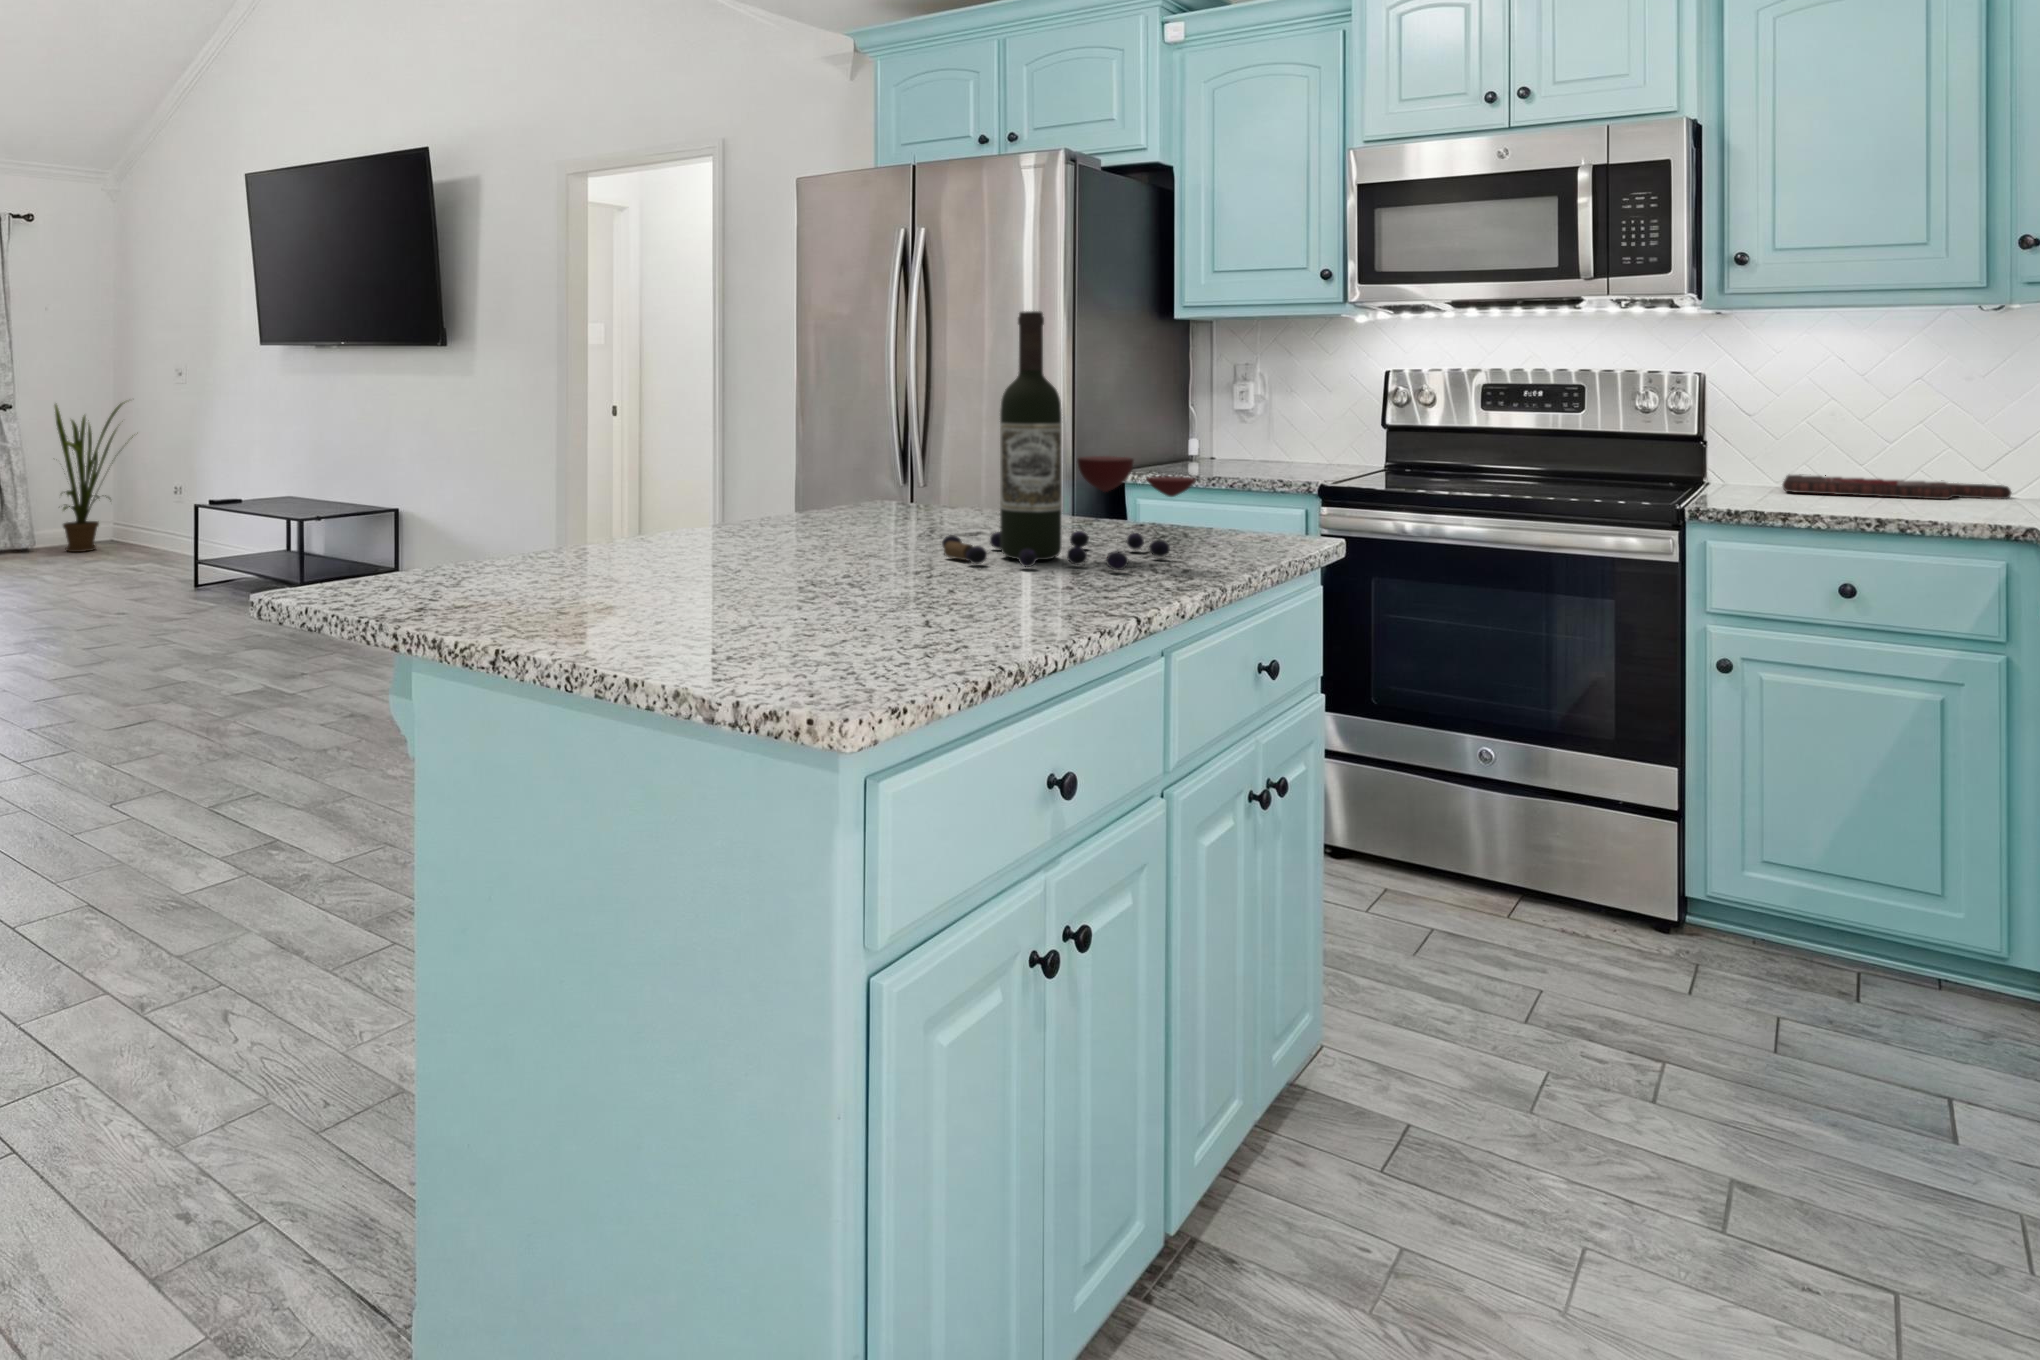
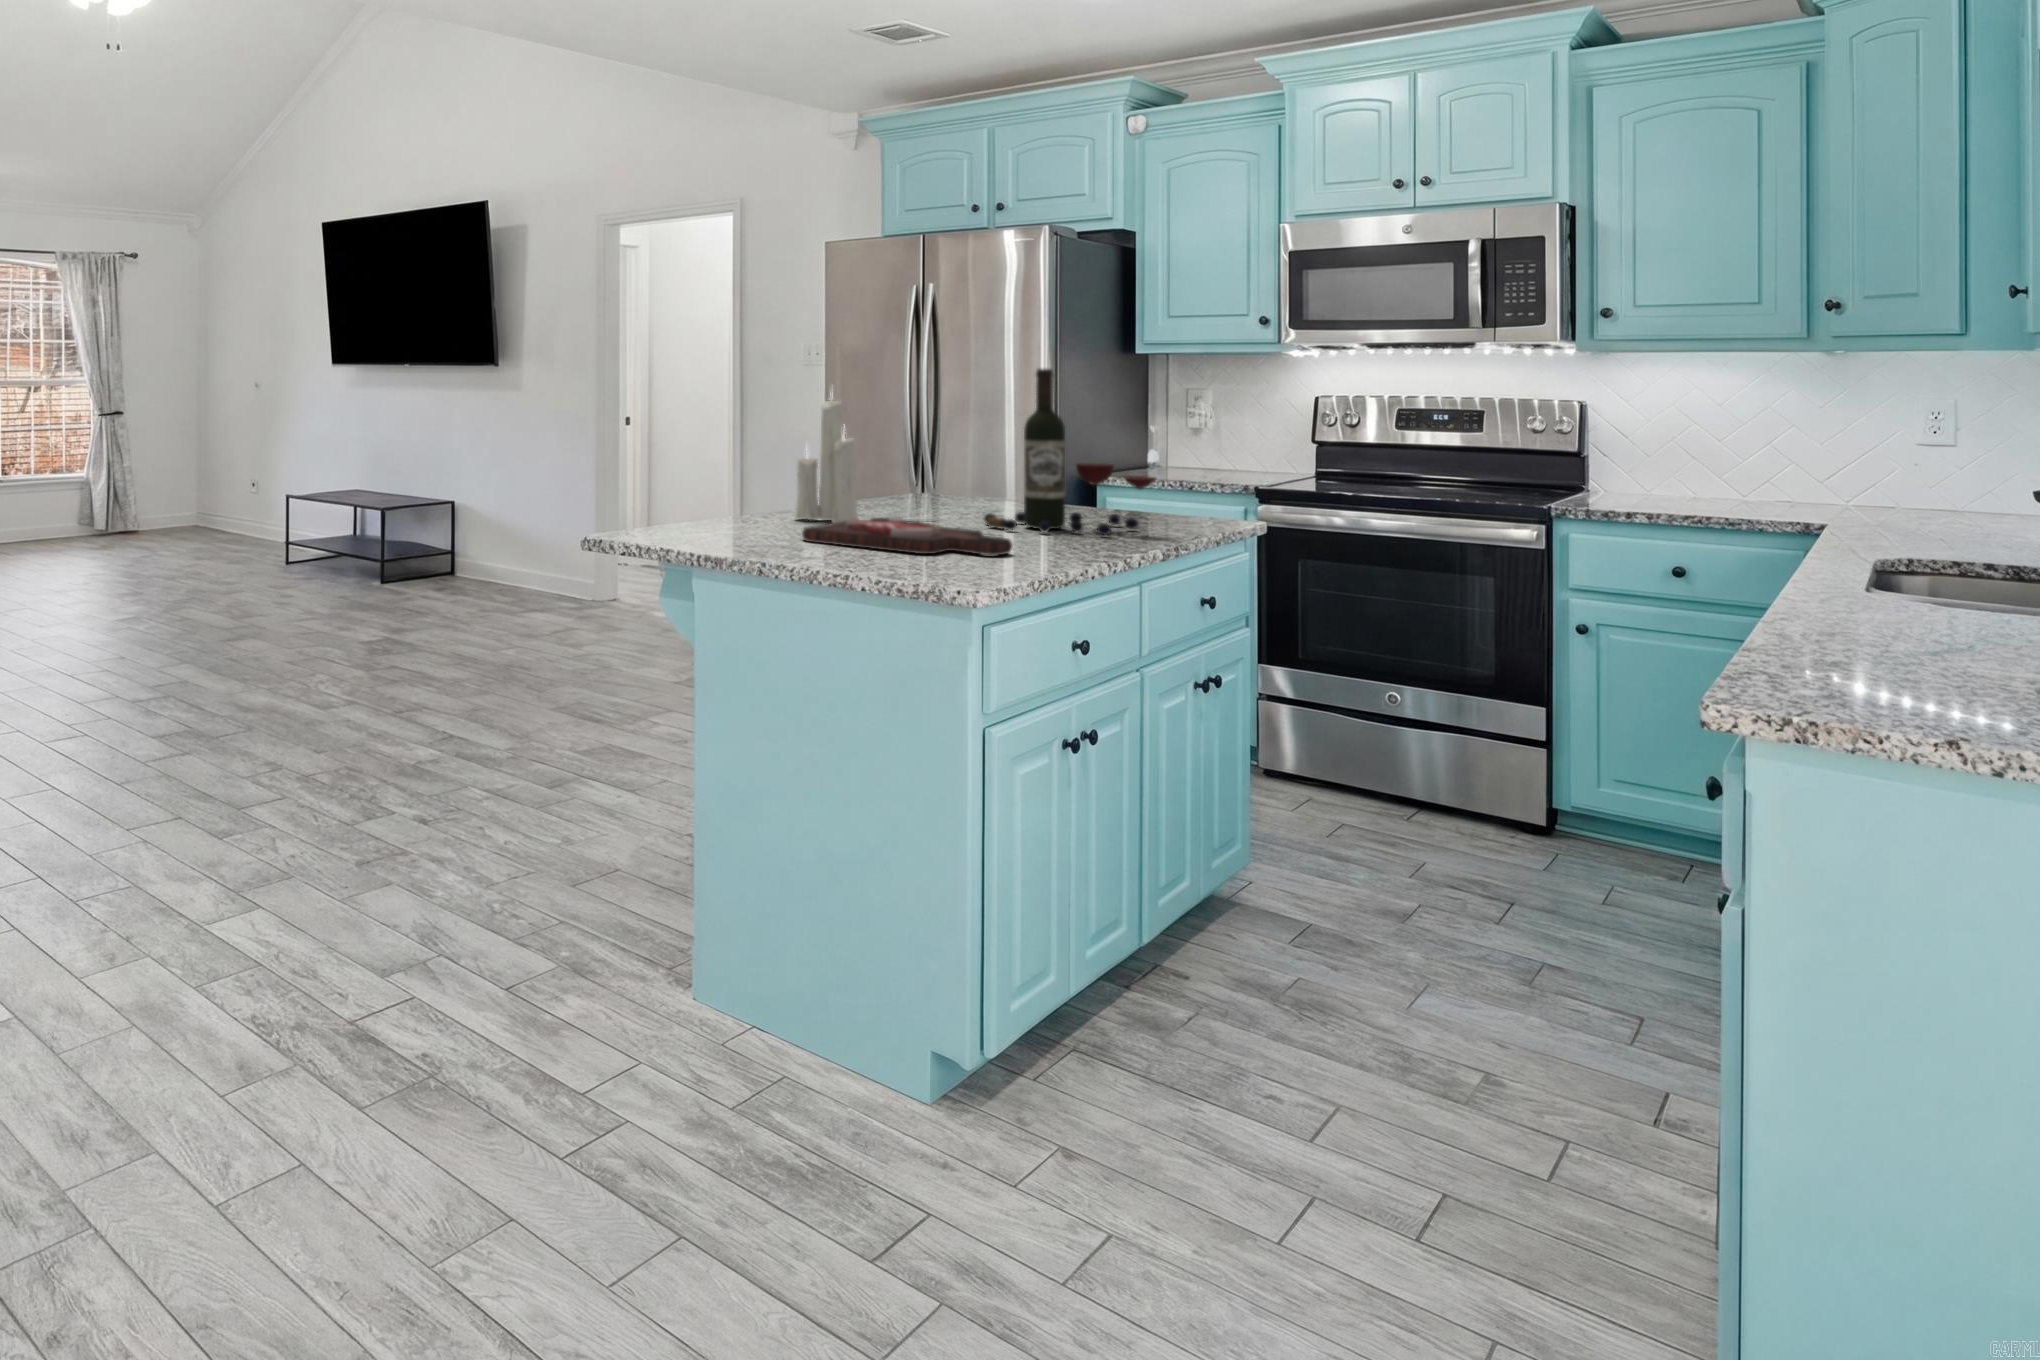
candle: none [653,326,749,557] -> present [795,400,859,523]
house plant: present [55,403,133,552] -> none [158,408,227,536]
cutting board: present [1782,475,2011,499] -> present [802,517,1013,555]

